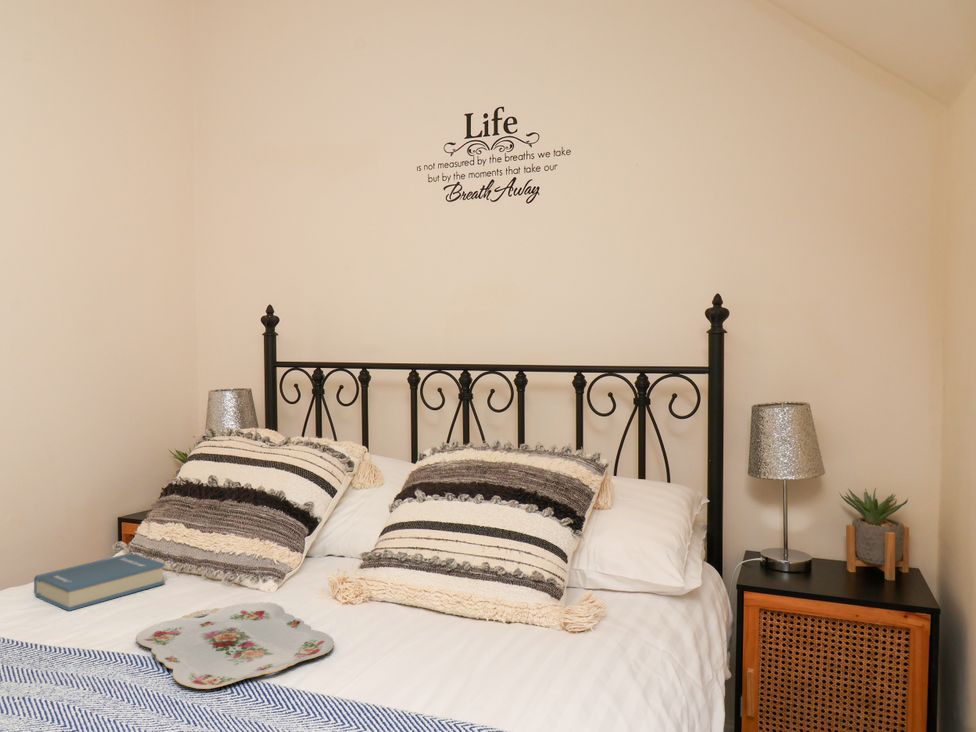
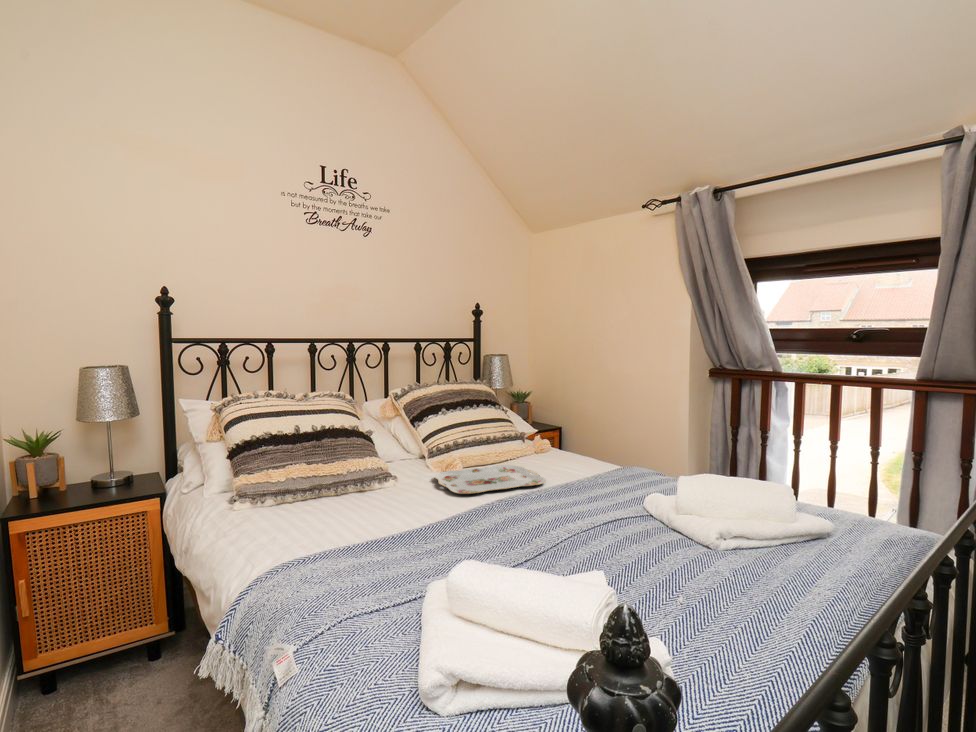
hardback book: present [34,553,165,611] -> none [309,481,389,525]

